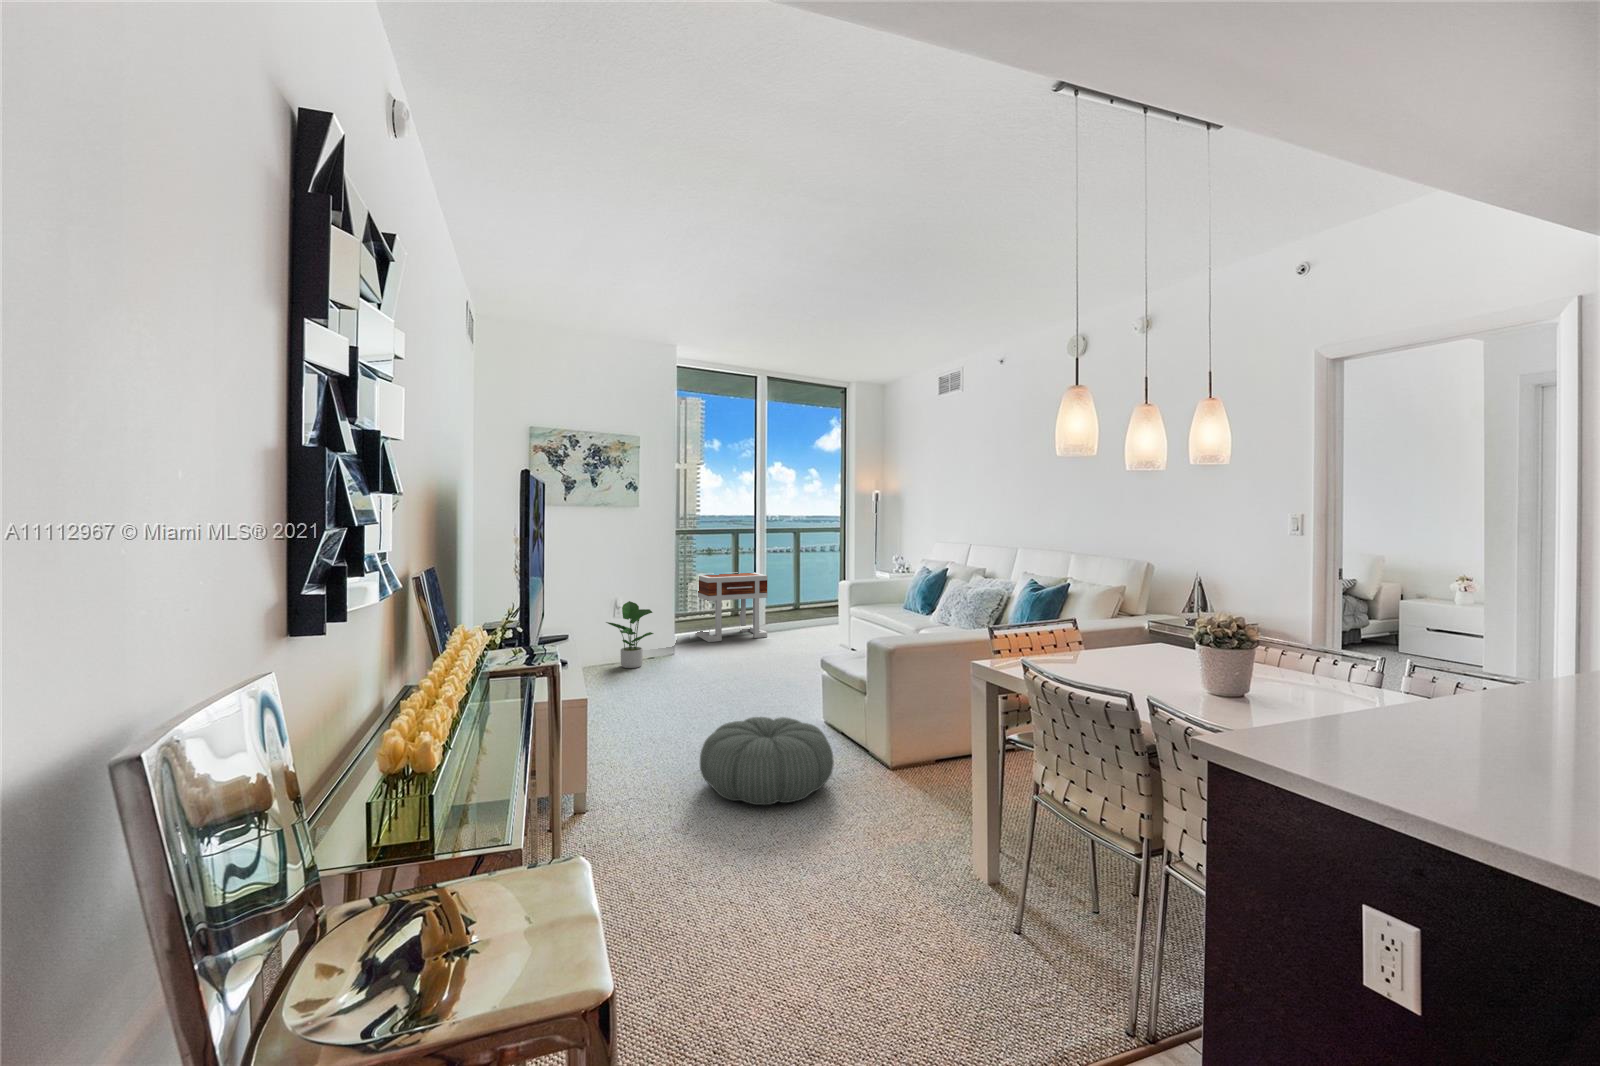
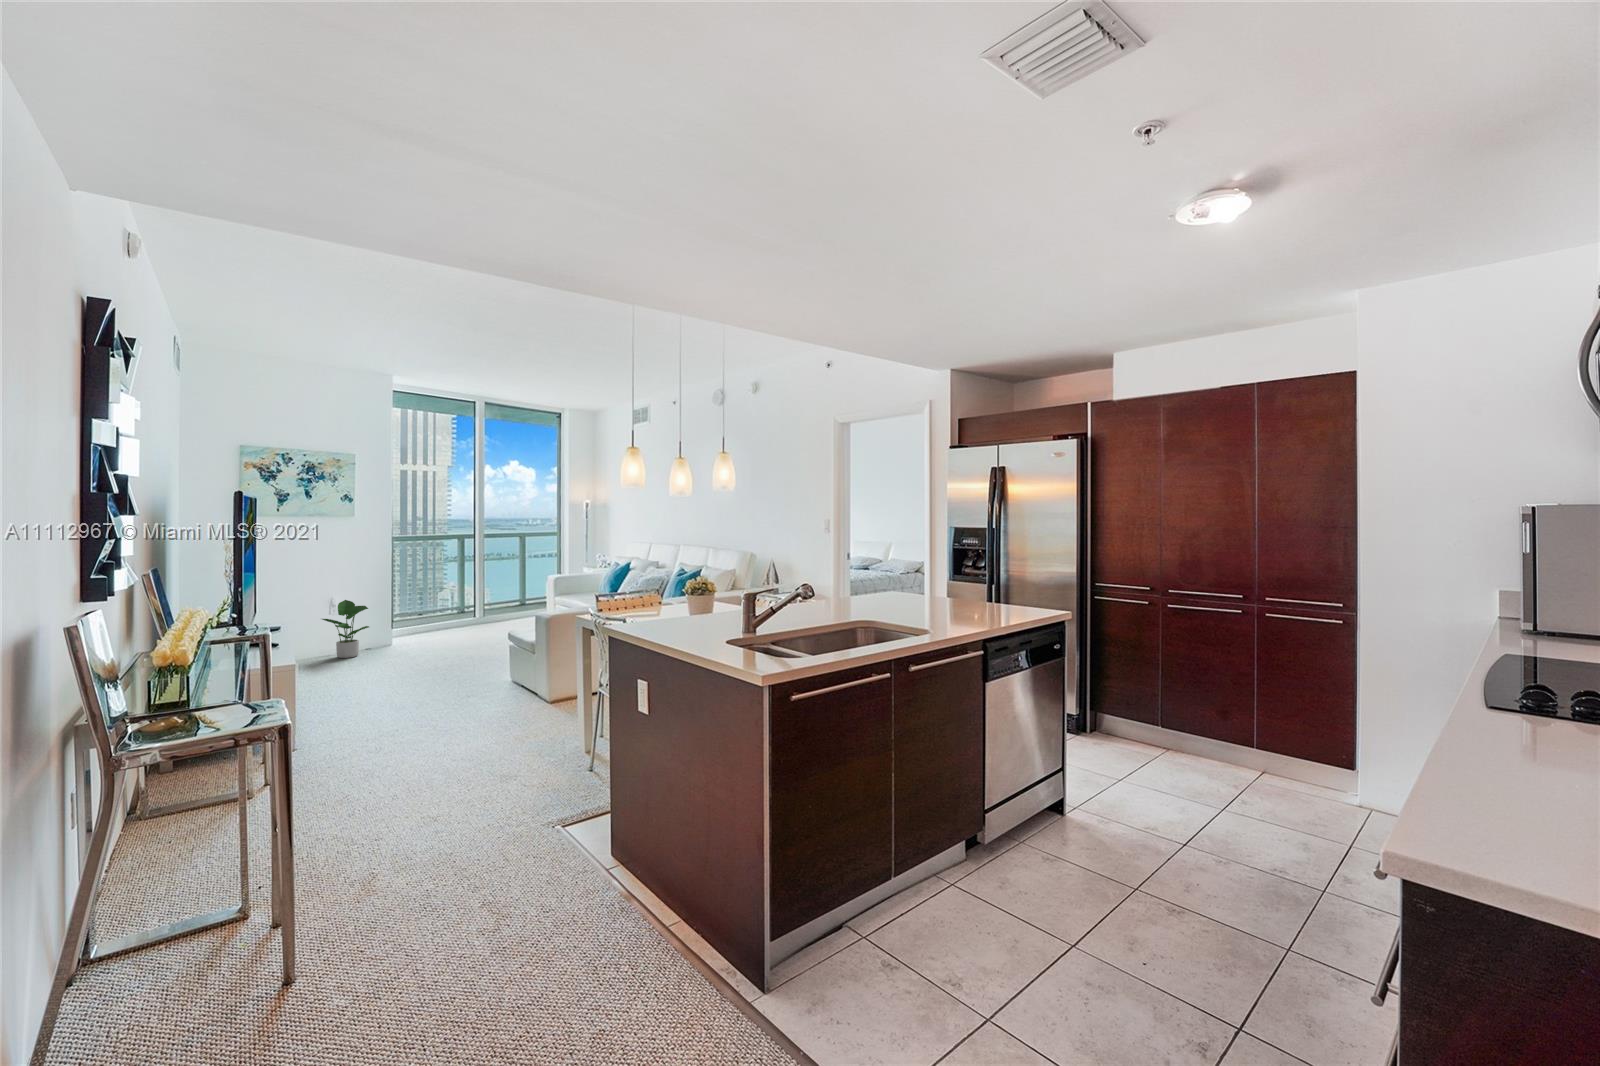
side table: present [695,573,767,642] -> none [416,573,487,635]
pouf: present [700,717,834,805] -> none [395,672,501,729]

